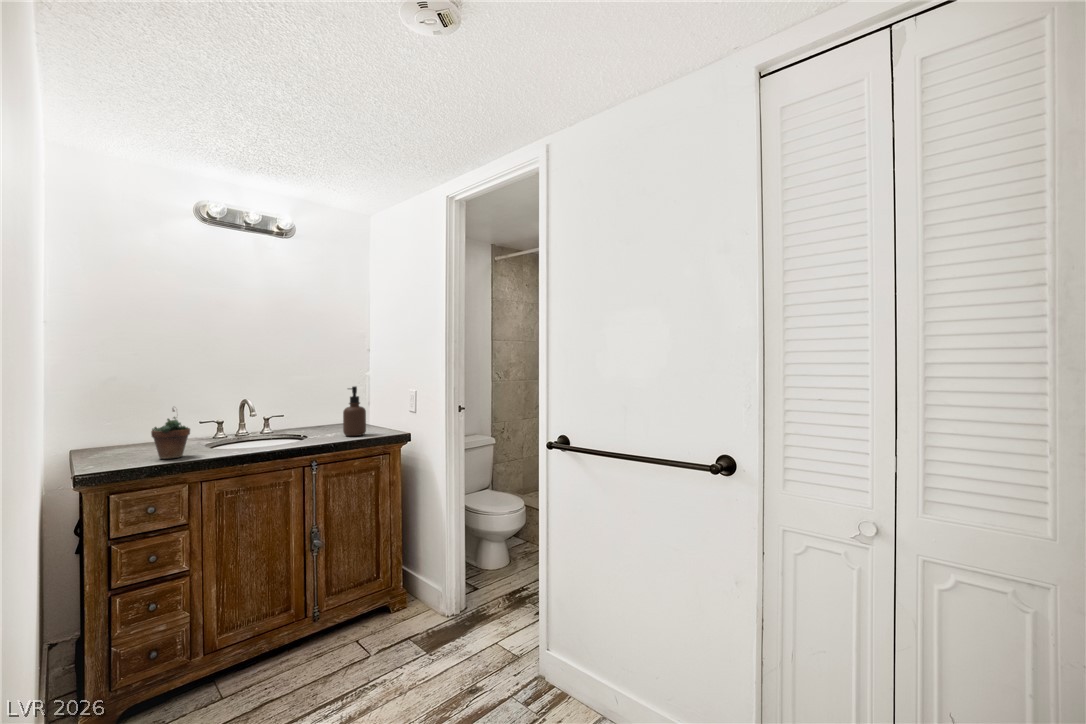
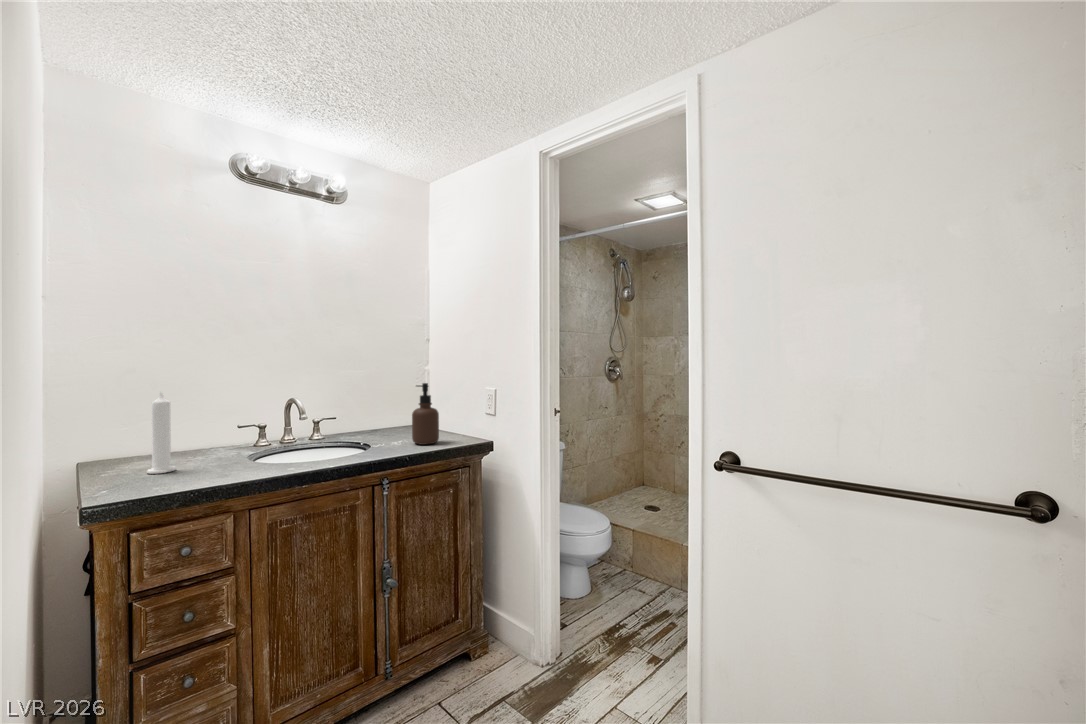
candle: none [124,392,147,455] -> present [147,391,176,474]
succulent plant: present [151,409,190,459] -> none [184,410,234,480]

